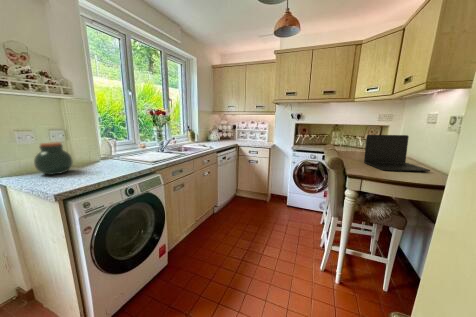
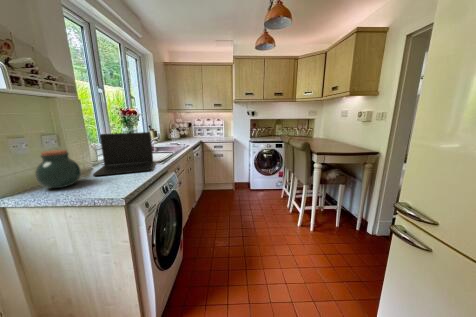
laptop: present [364,135,430,172] -> present [93,132,153,176]

